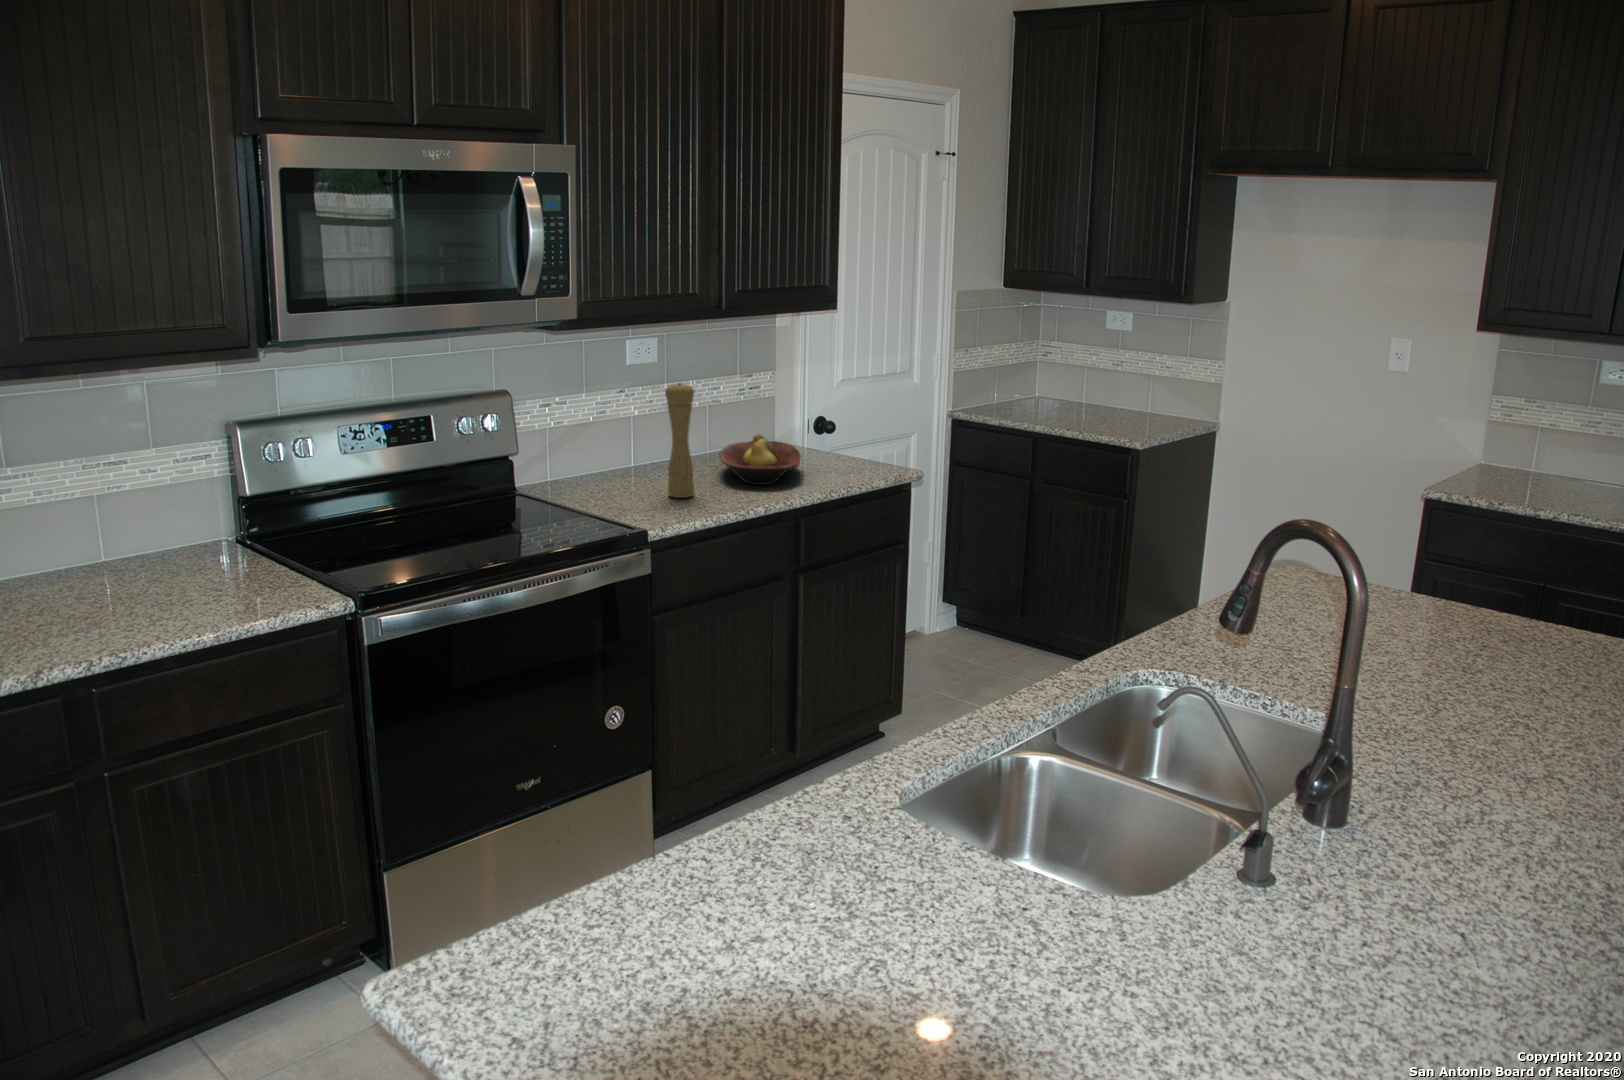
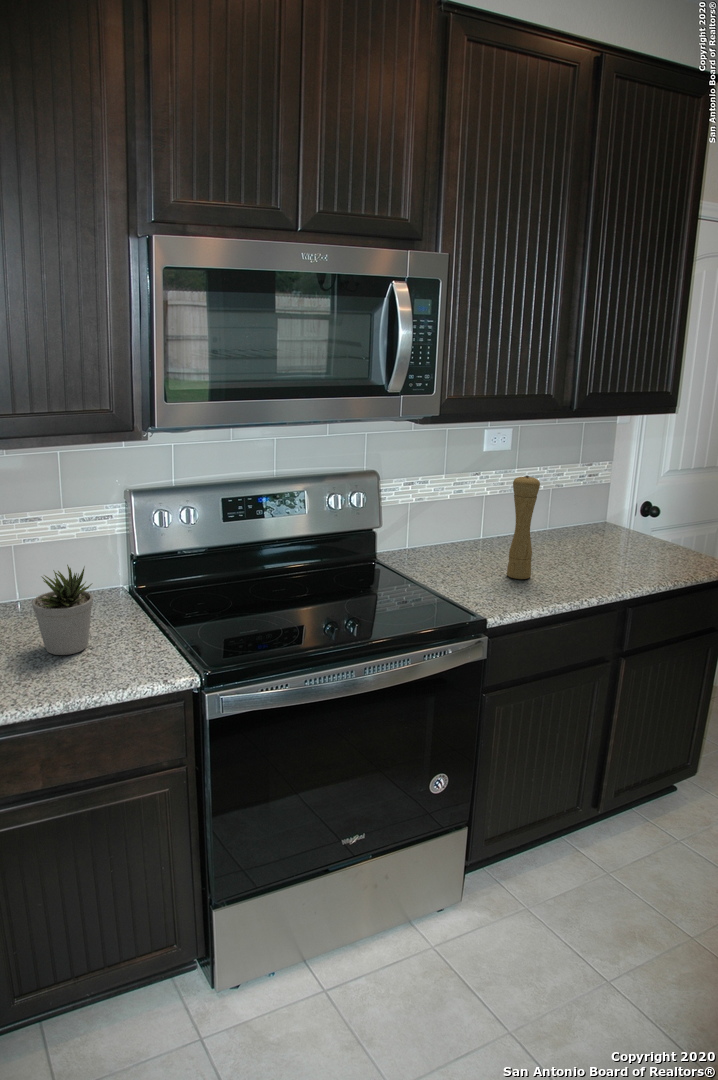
fruit bowl: present [719,434,801,485] -> none [557,521,633,571]
potted plant: none [141,496,213,600] -> present [32,565,93,655]

